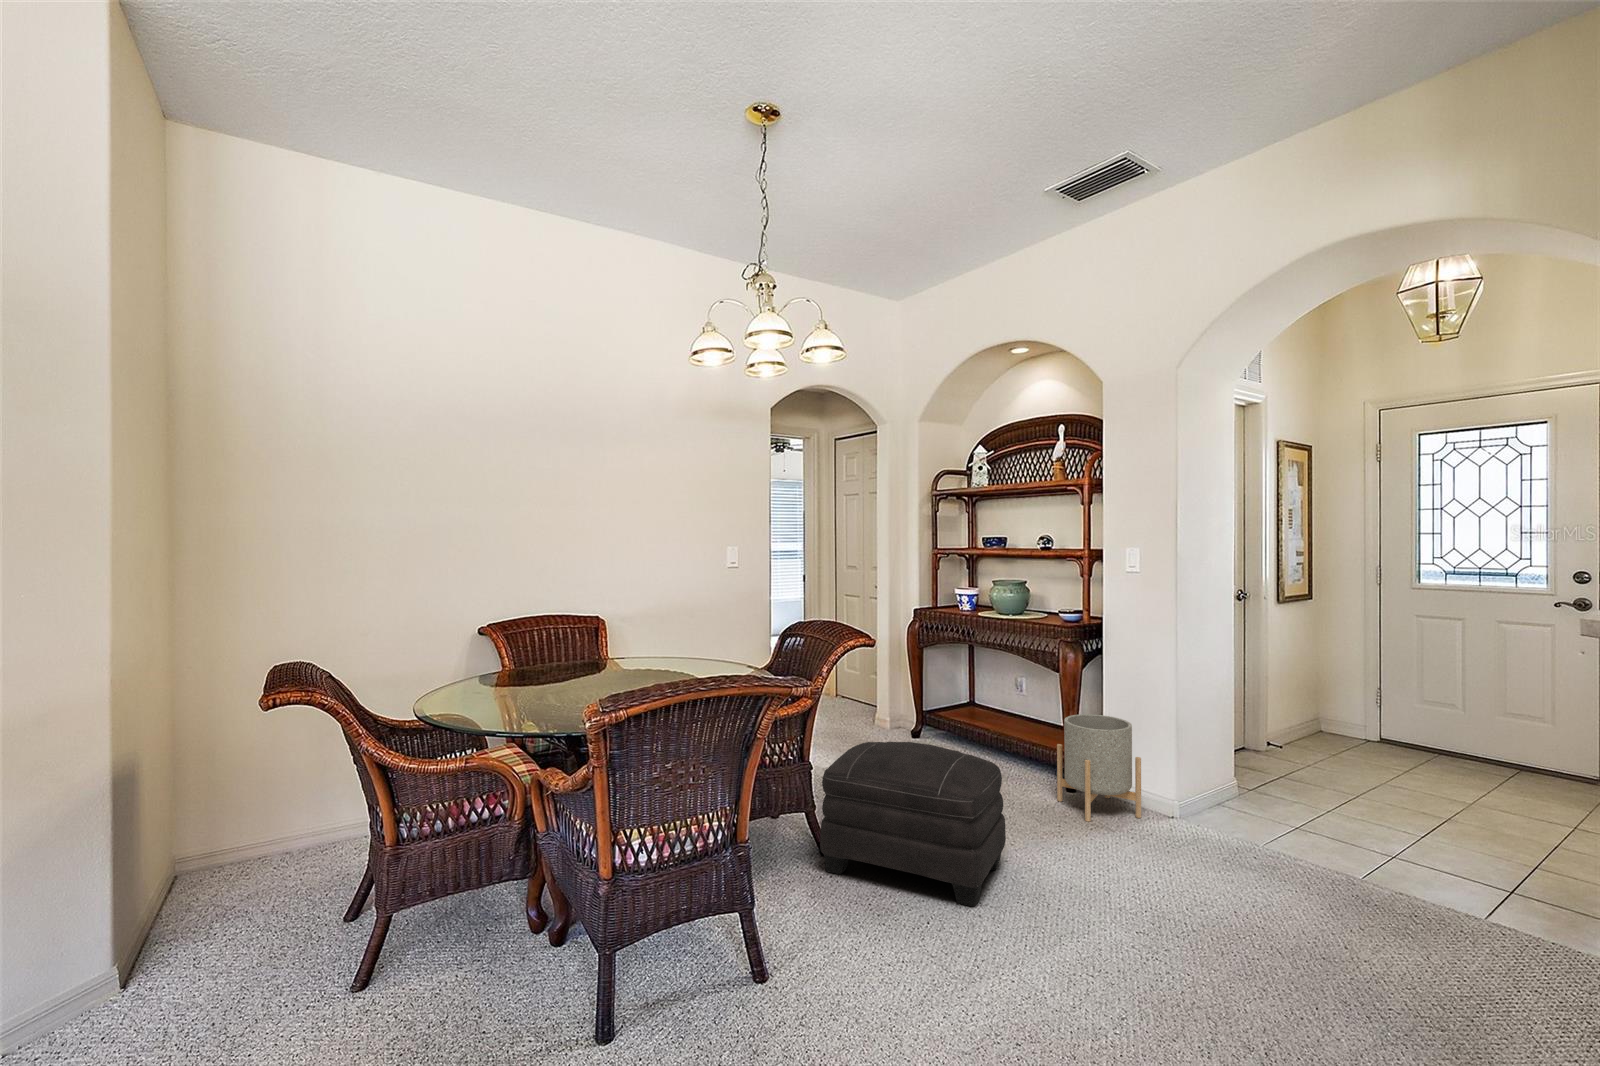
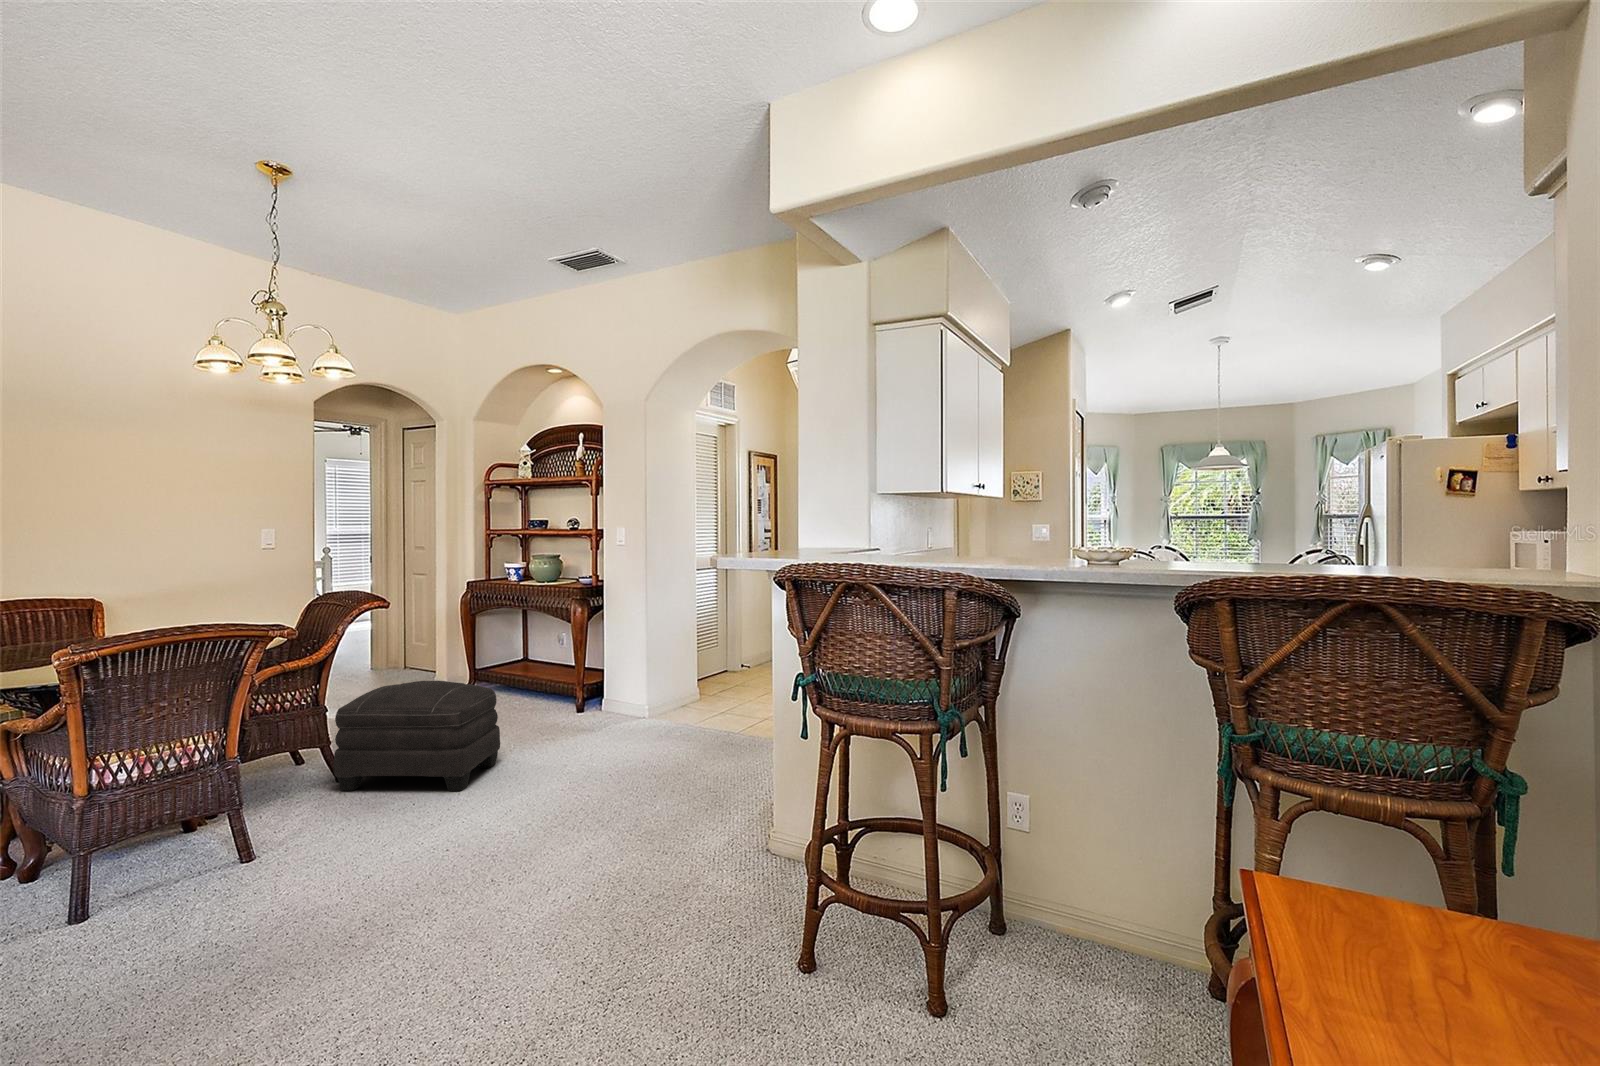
planter: present [1057,714,1141,822] -> none [565,652,622,729]

